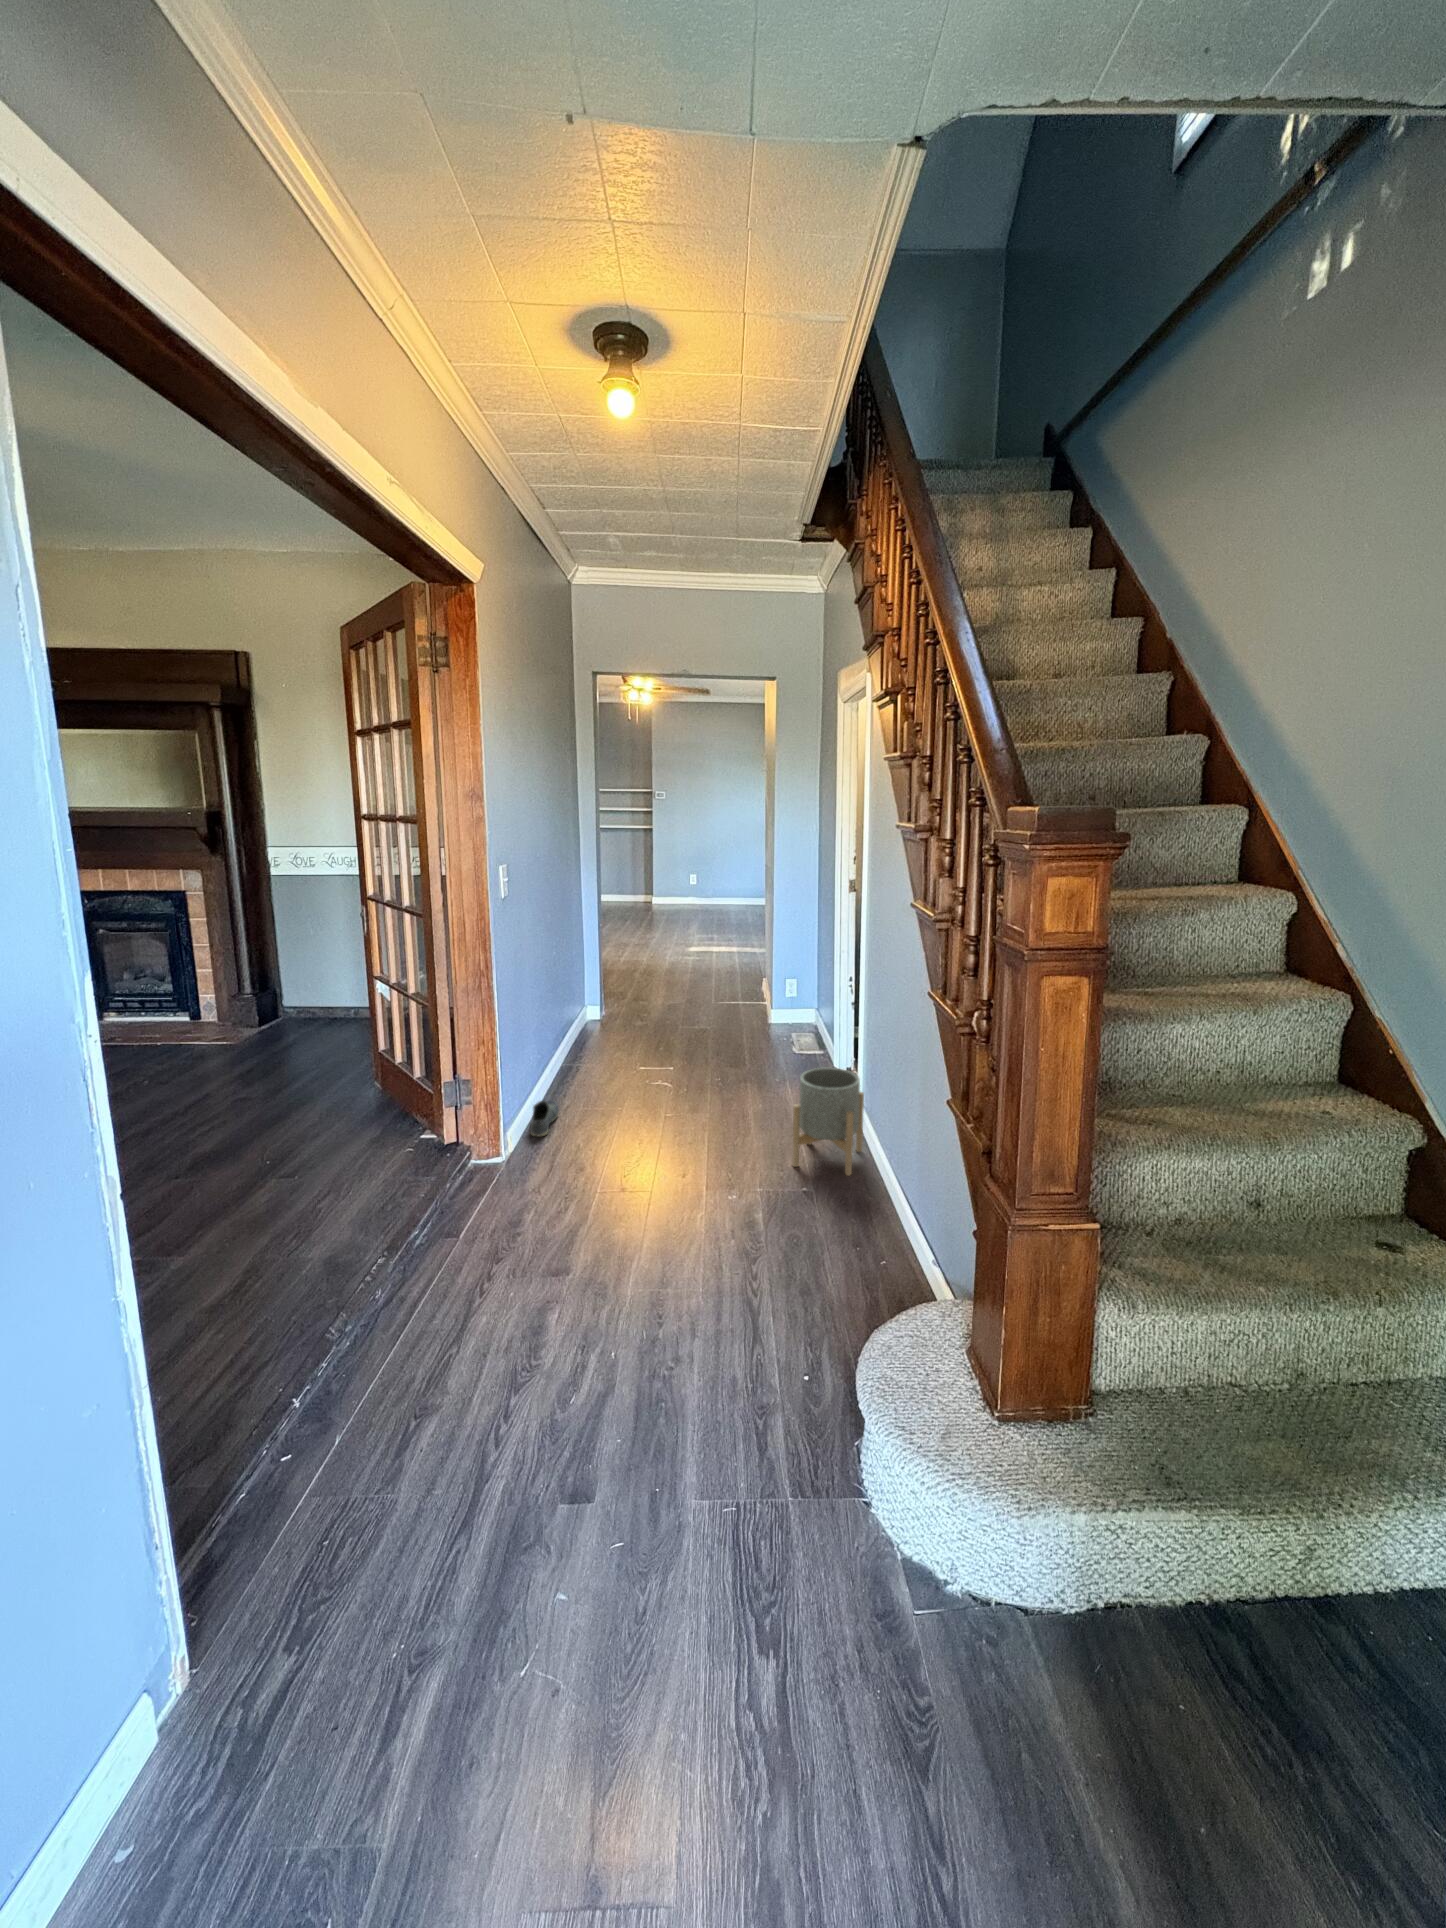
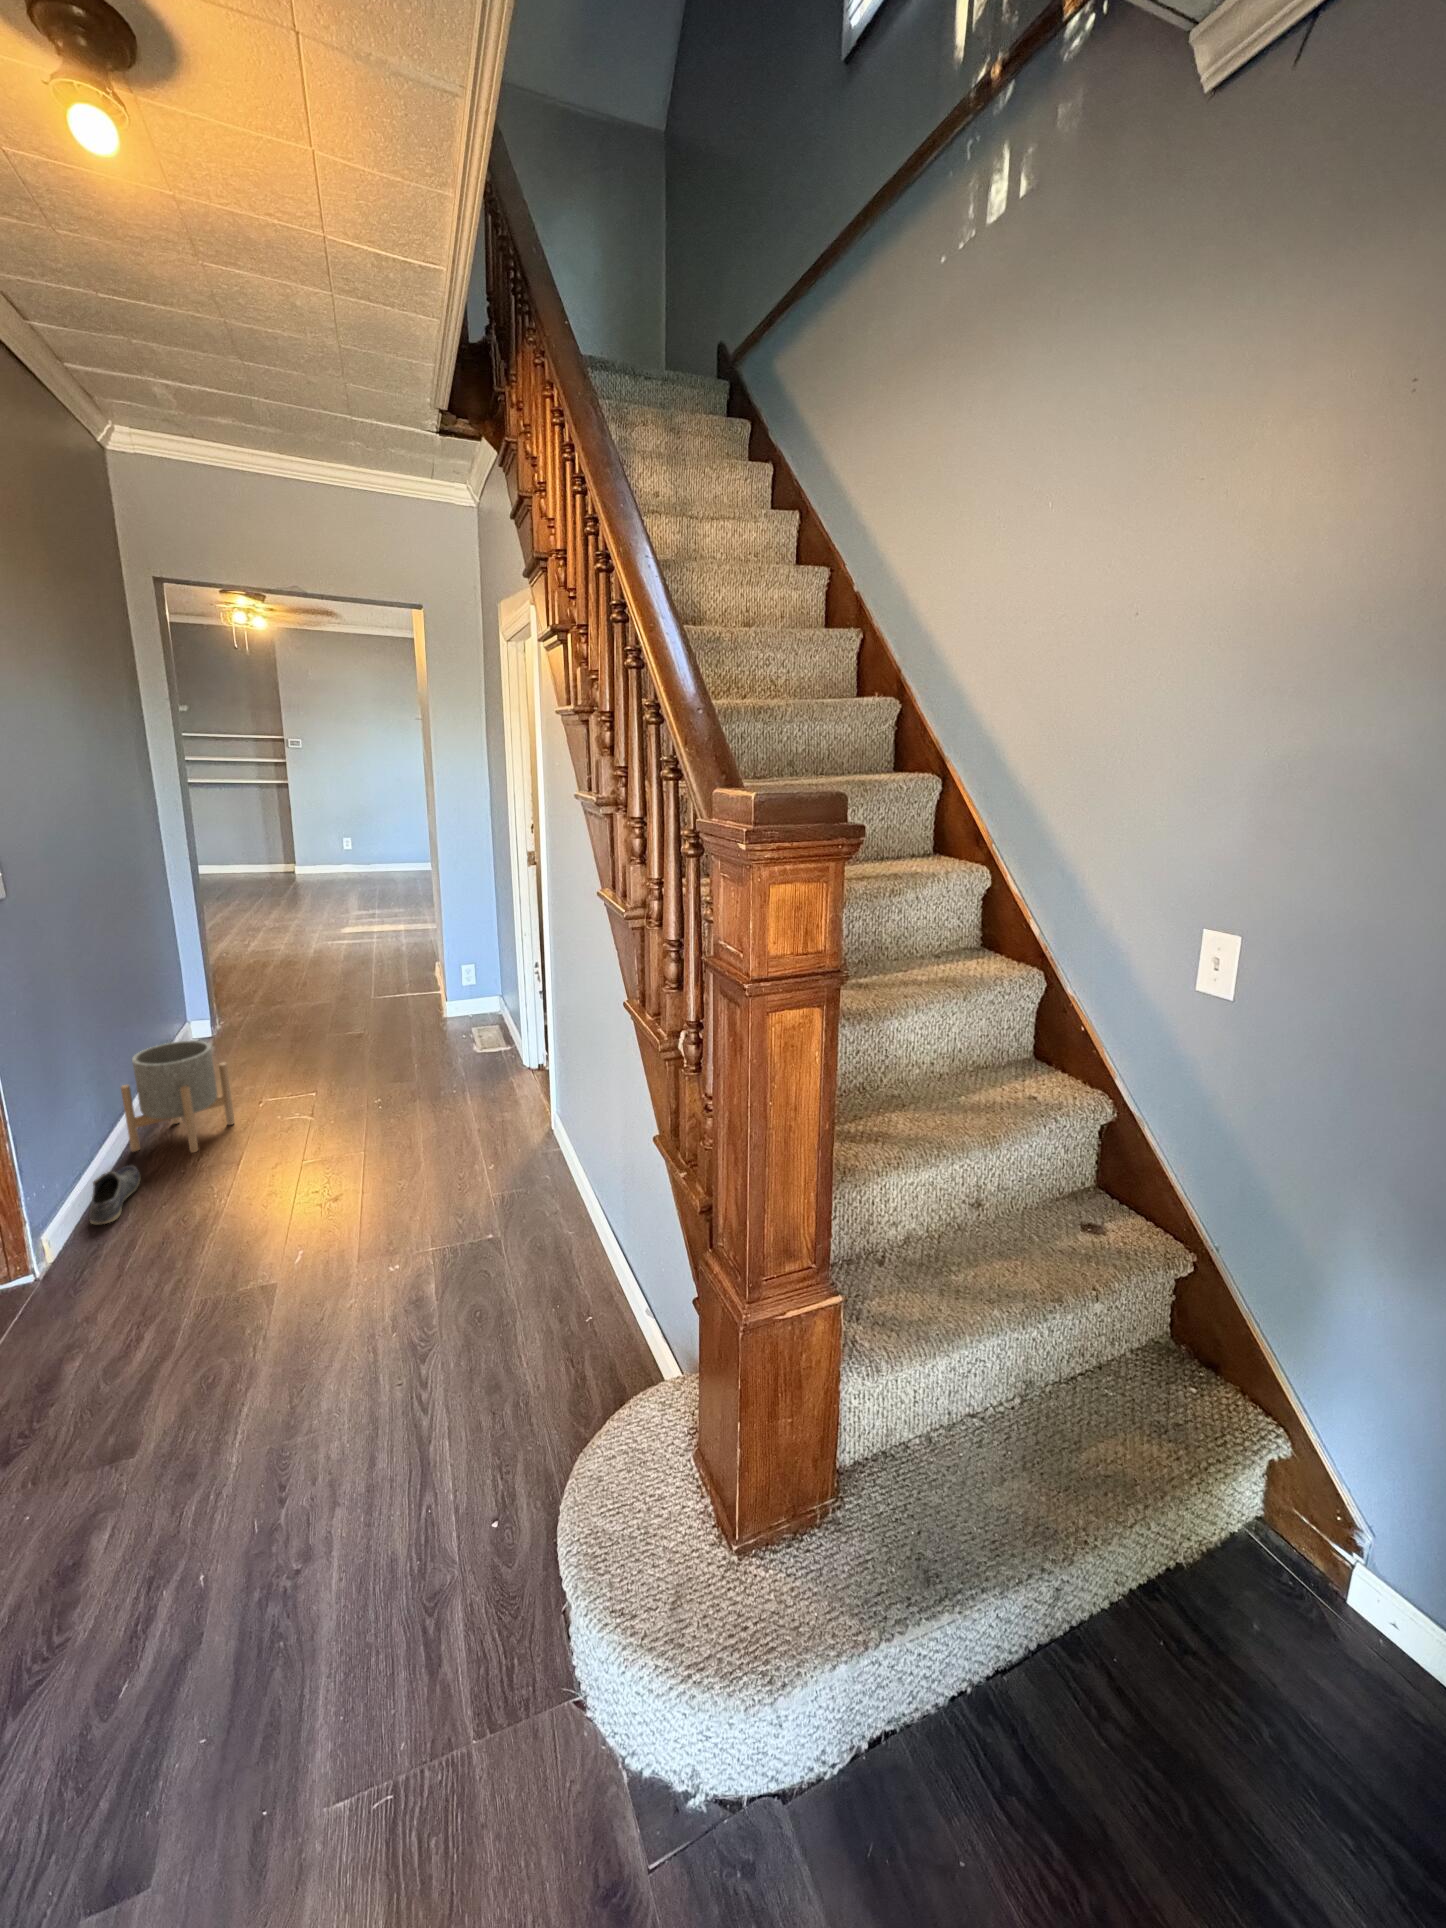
planter: present [792,1068,864,1176] -> present [121,1041,235,1153]

